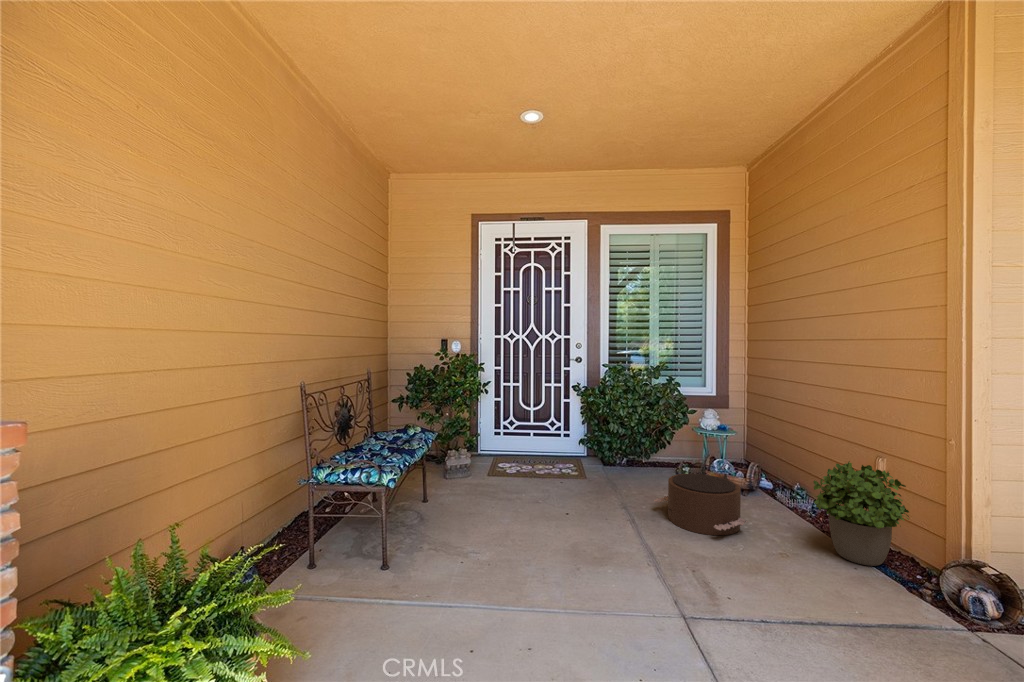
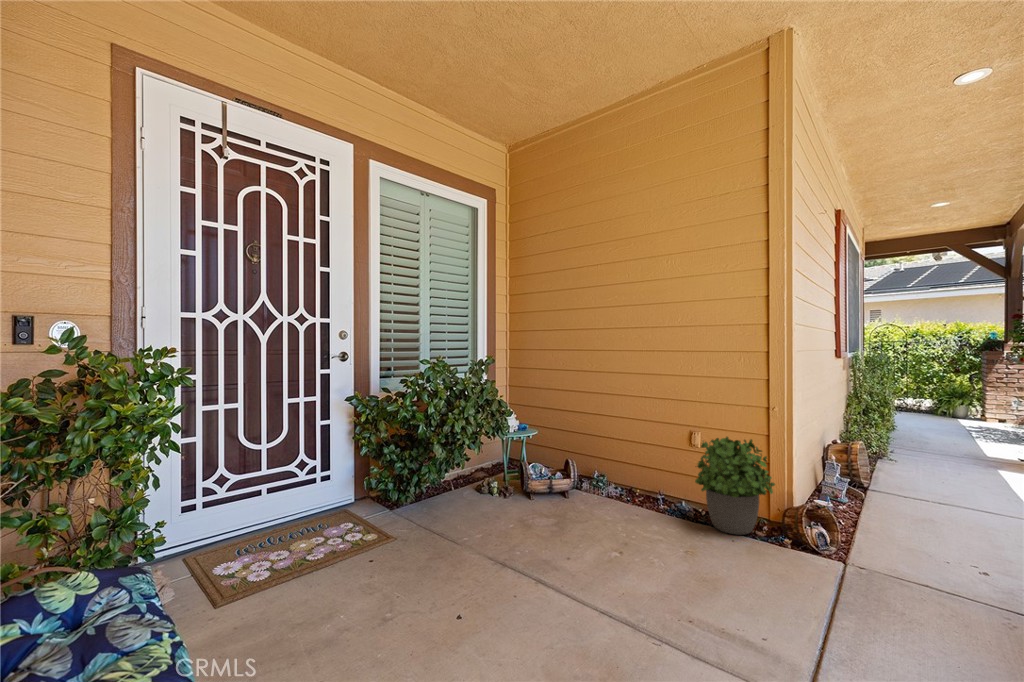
pouf: present [654,474,748,535] -> none [548,485,659,565]

